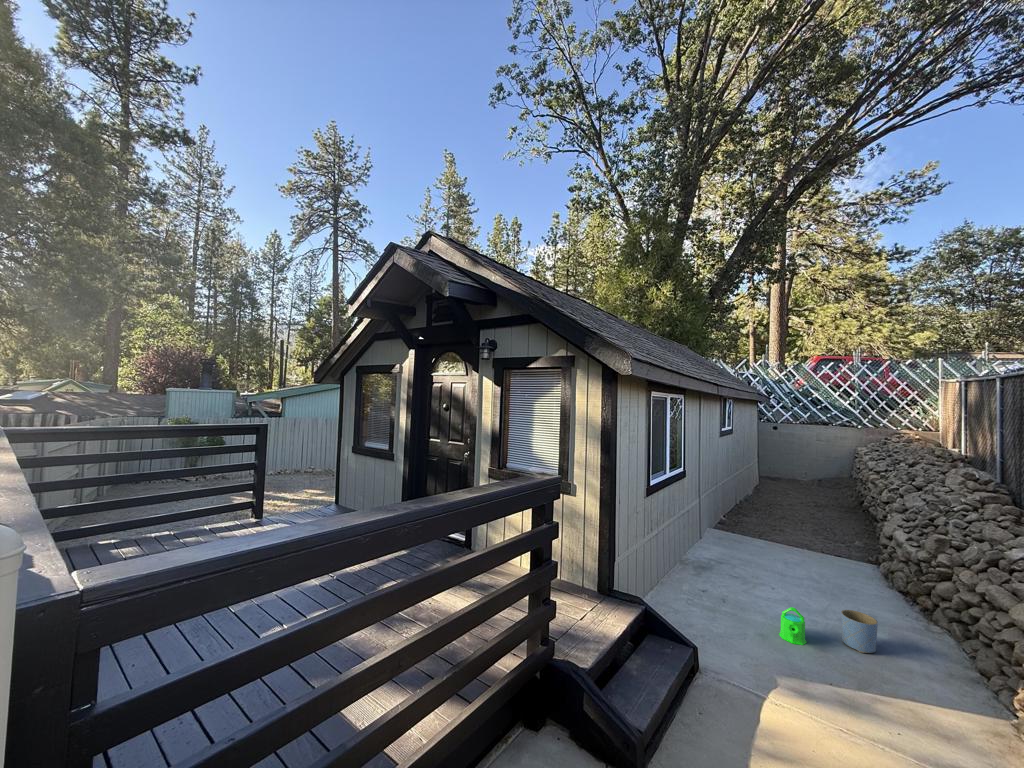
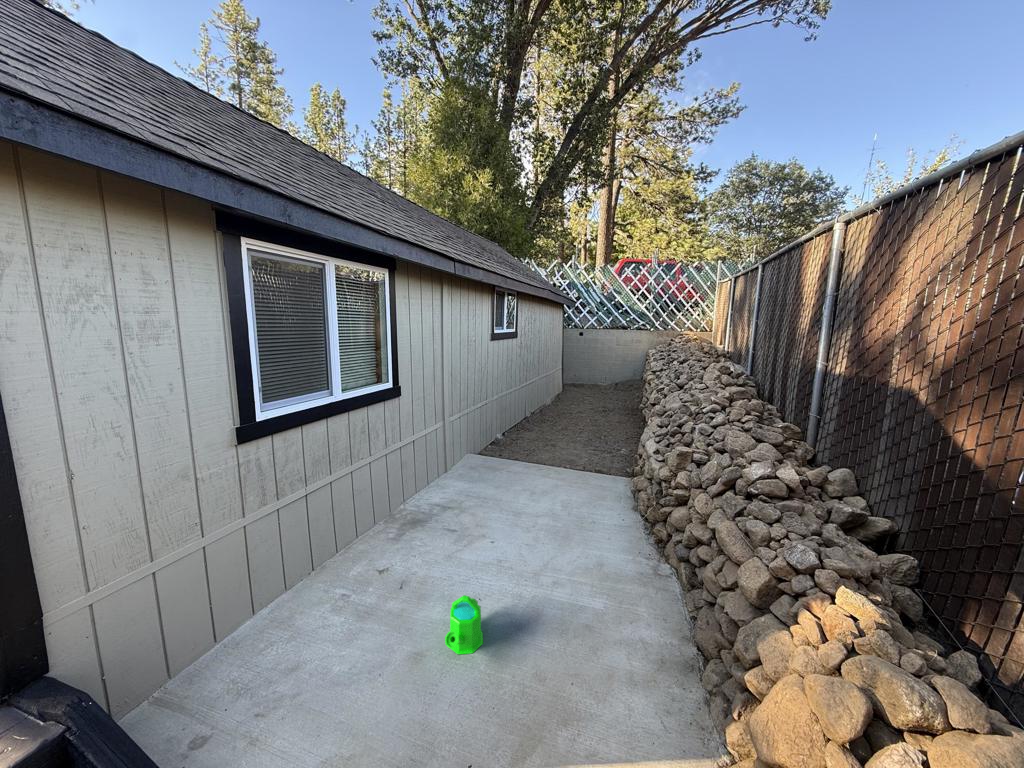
planter: present [841,610,878,653] -> none [536,579,580,647]

